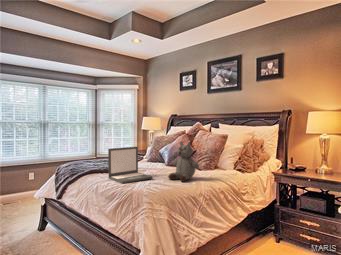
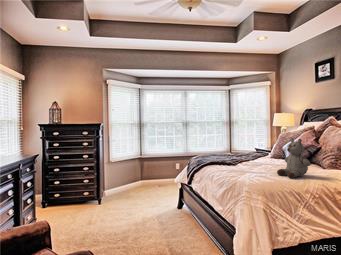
laptop: present [108,147,153,184] -> none [222,143,262,174]

